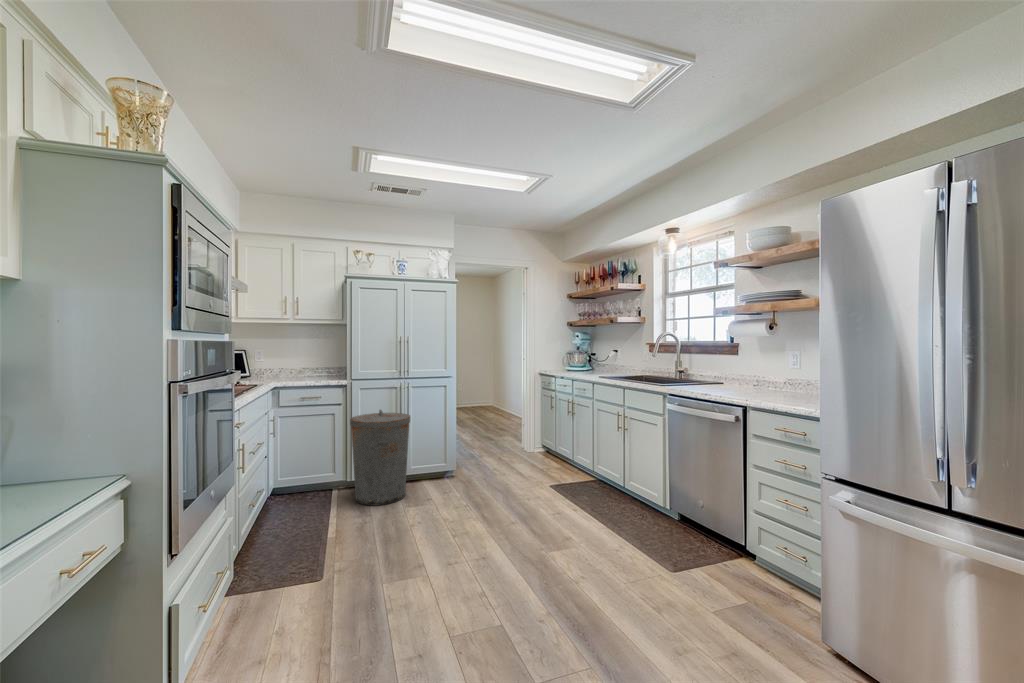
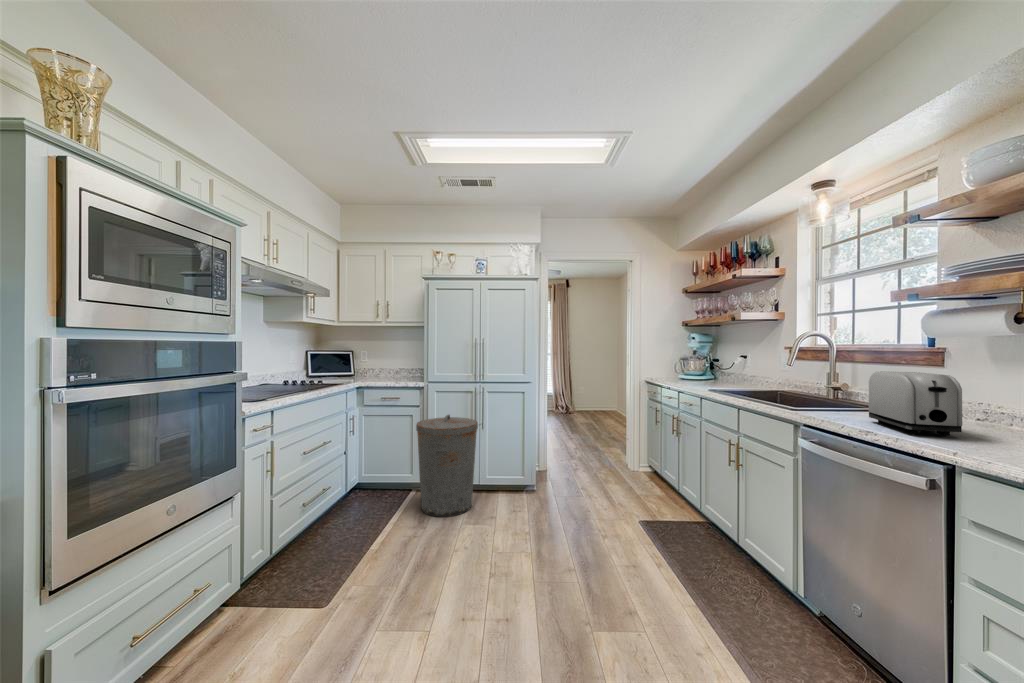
toaster: none [704,358,748,394] -> present [869,371,962,436]

